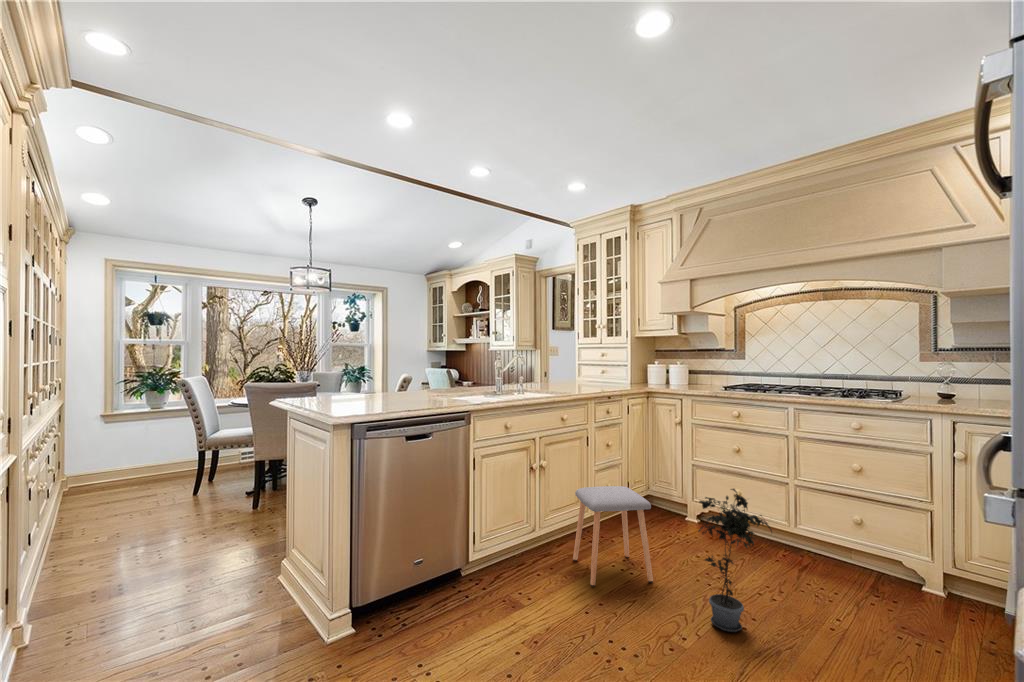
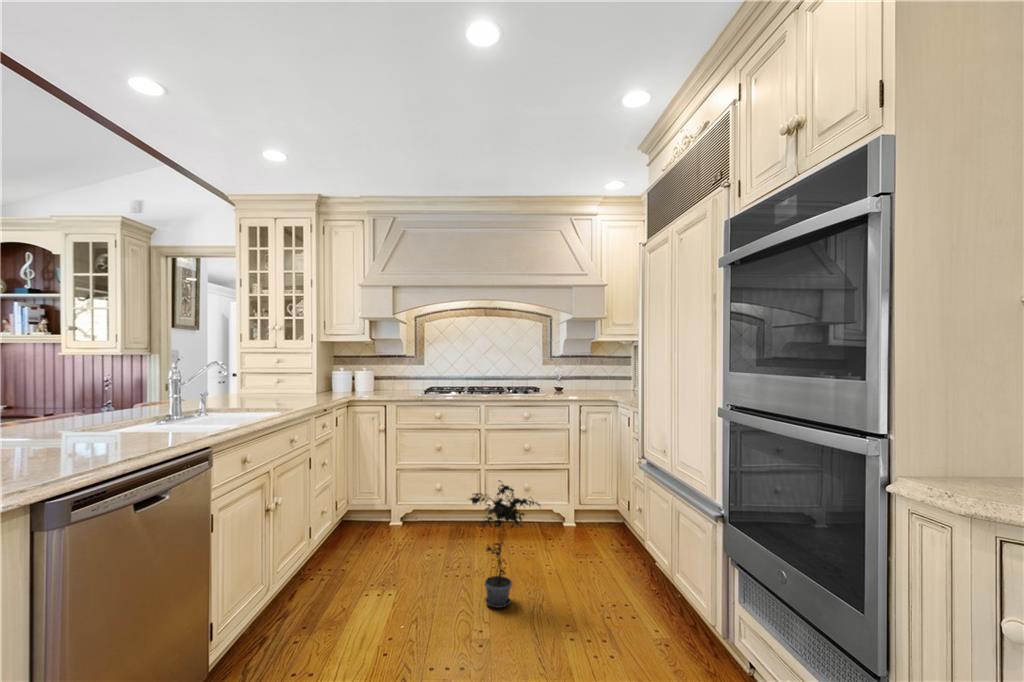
stool: present [573,486,653,587] -> none [315,505,414,626]

